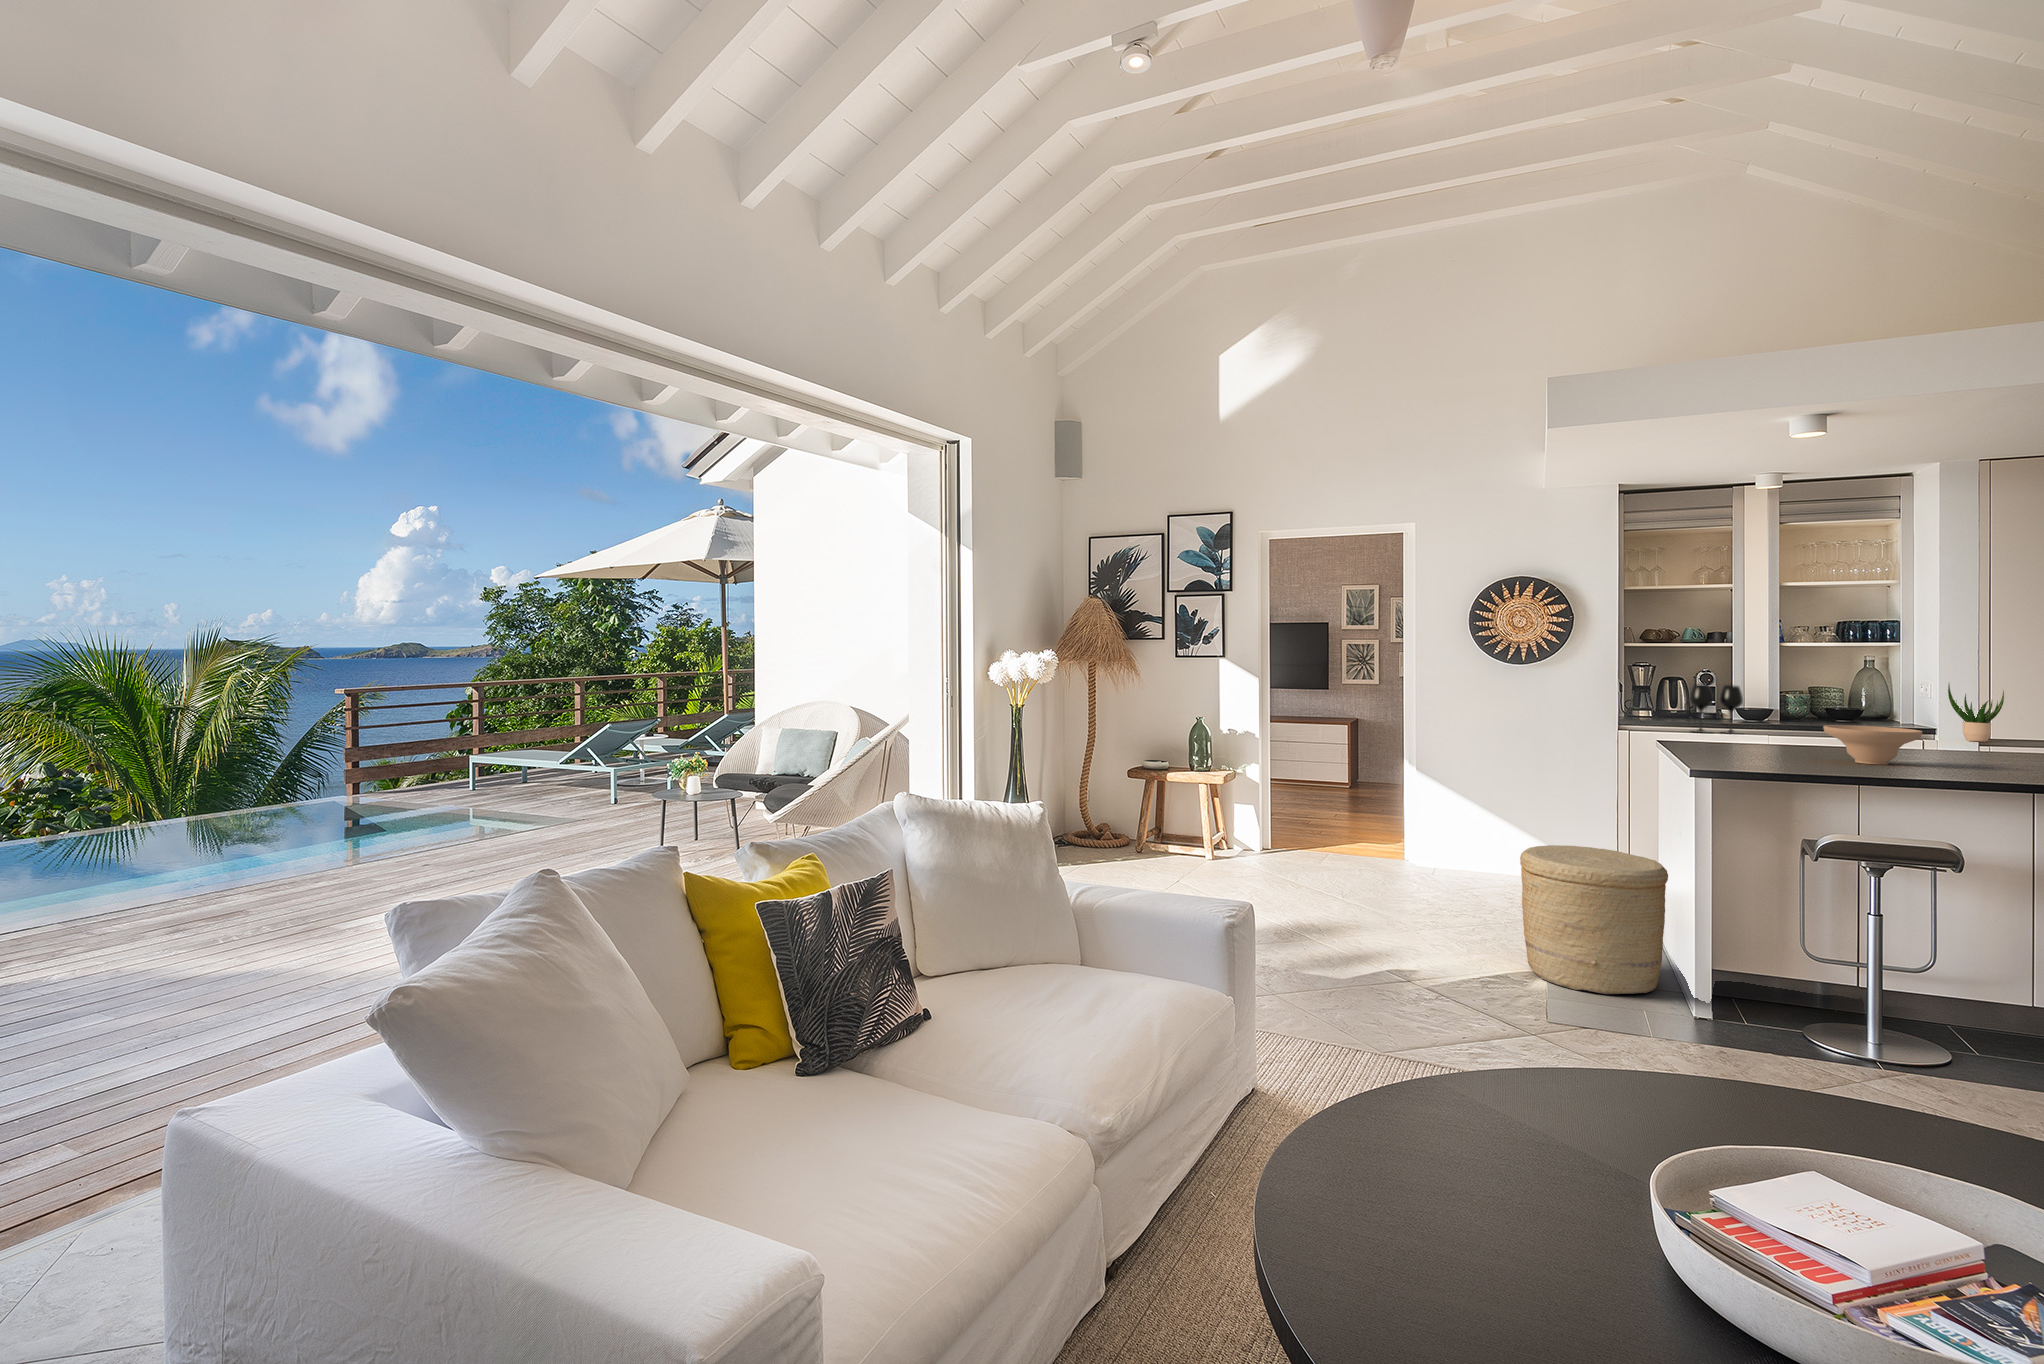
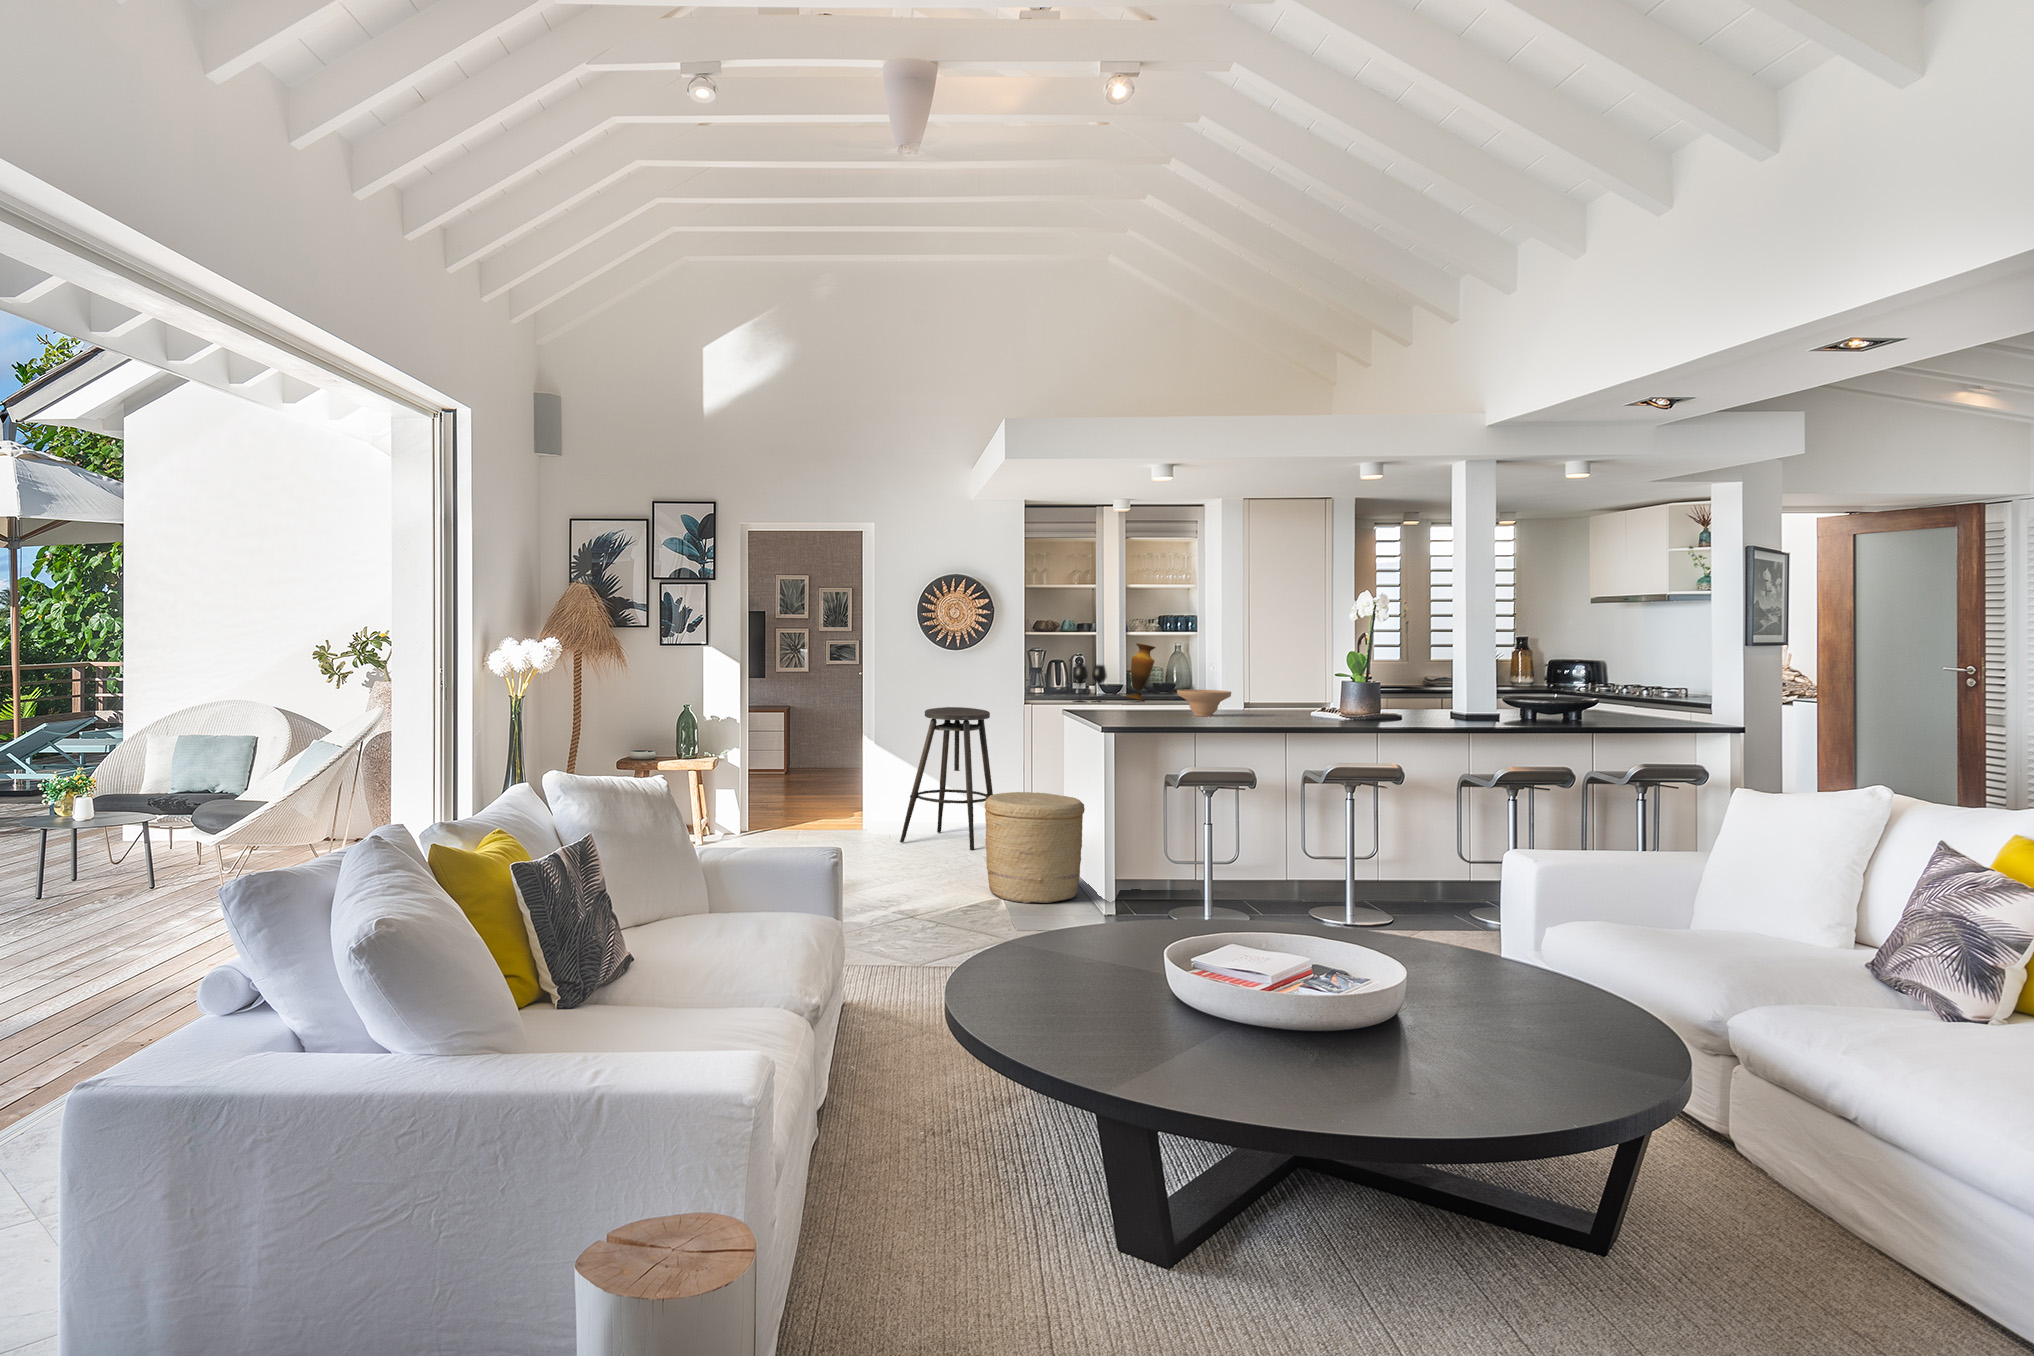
vase: none [1775,658,1825,735] -> present [1126,643,1156,701]
potted plant: present [1948,683,2004,742] -> none [1224,660,1253,702]
stool: none [1442,733,1576,907] -> present [900,707,993,850]

